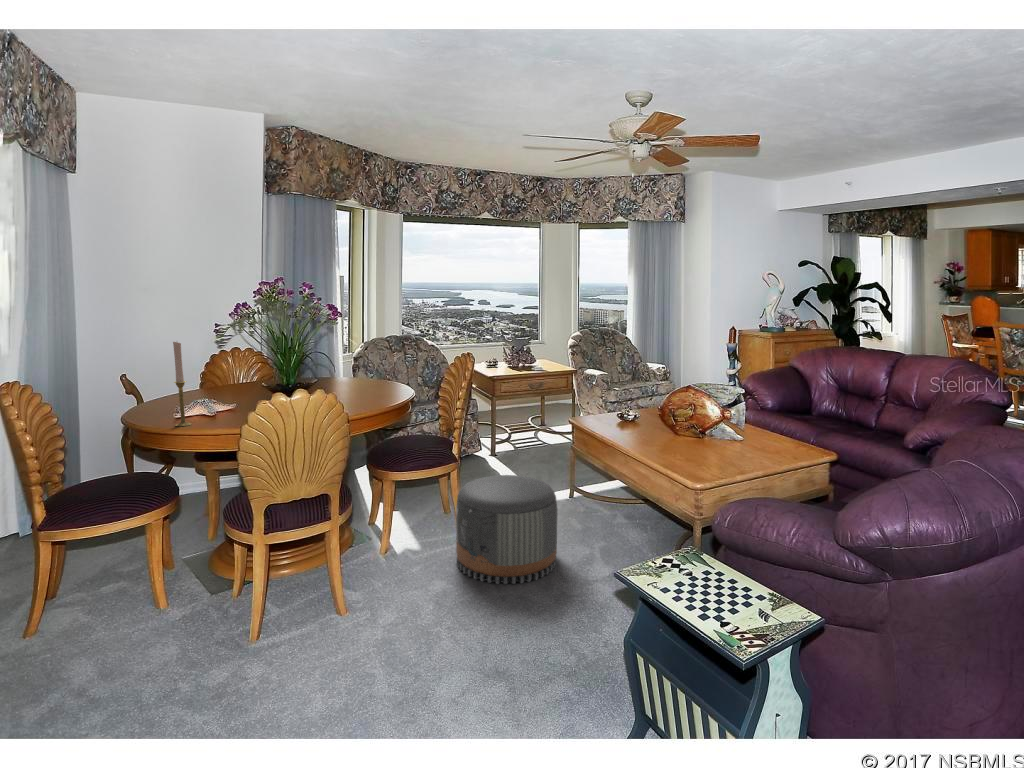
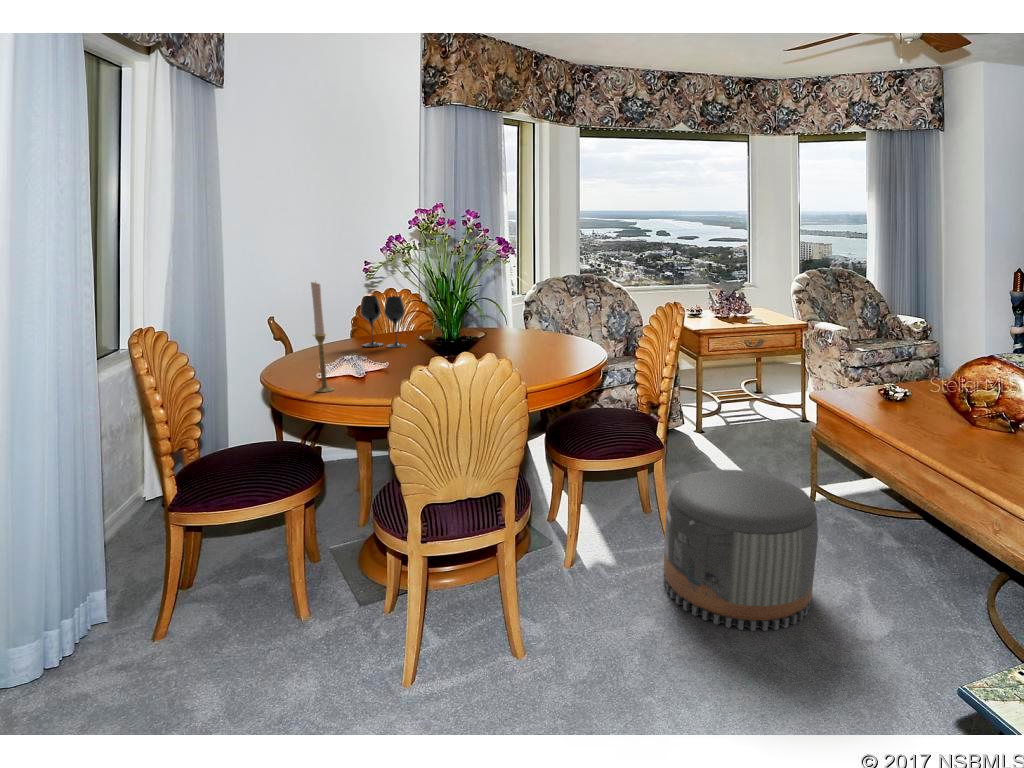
wine glass: none [210,351,252,393] -> present [360,296,406,348]

